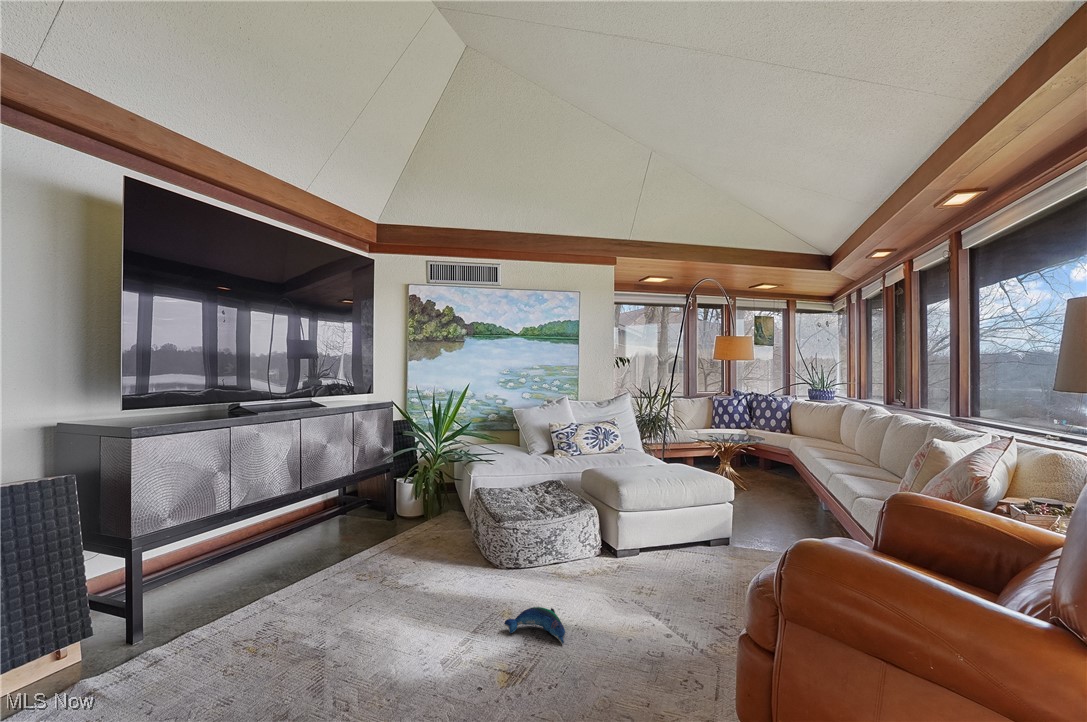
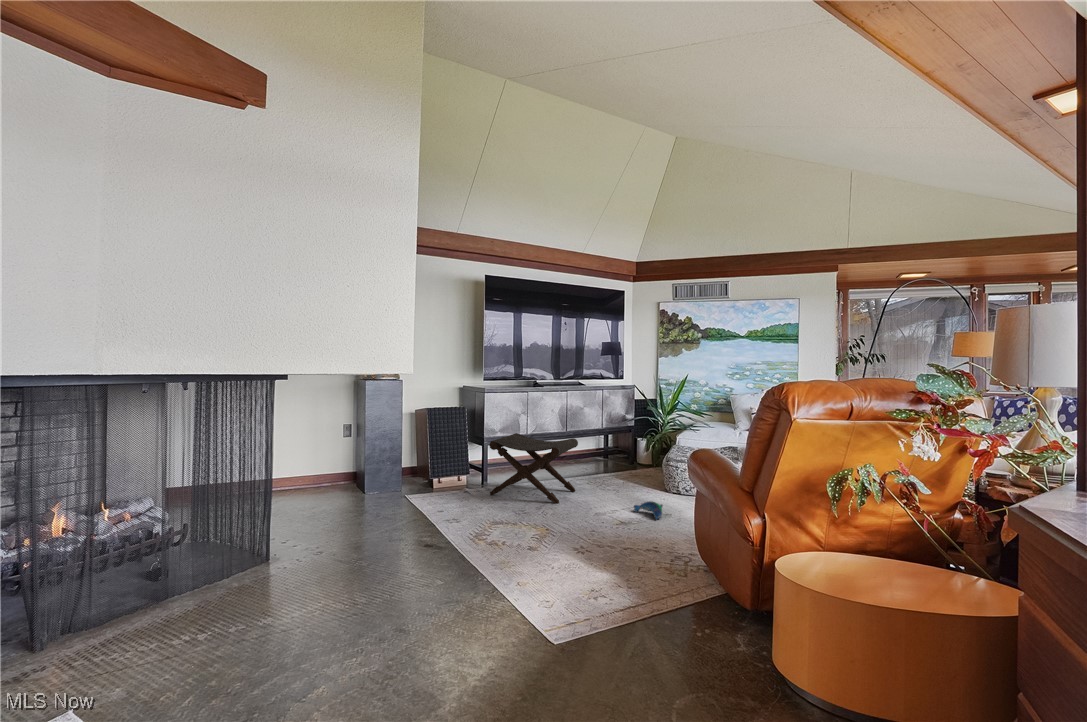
footstool: none [185,516,371,692] -> present [489,433,578,504]

